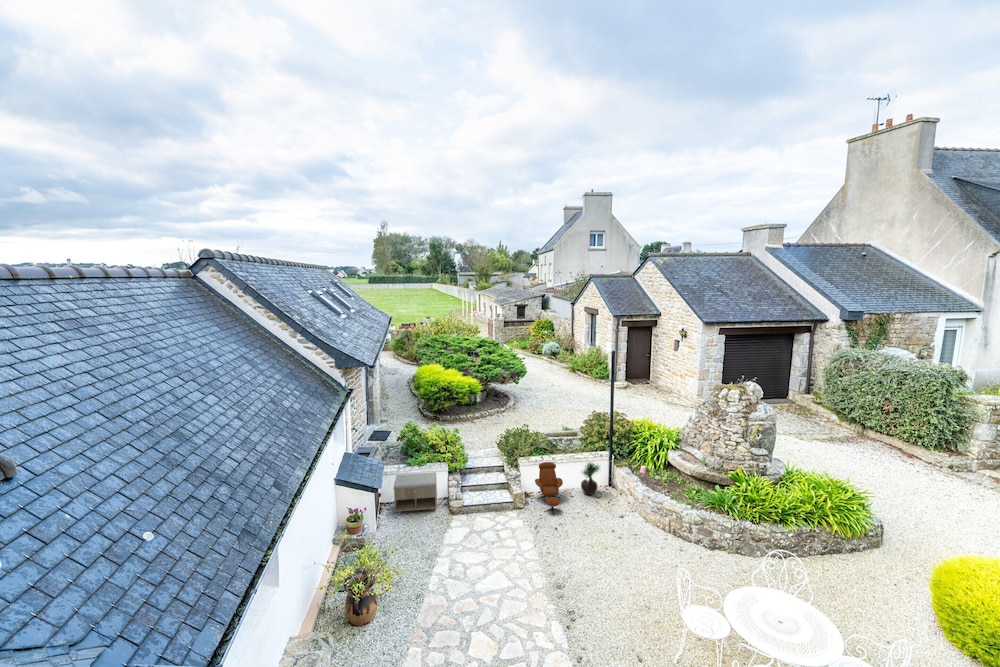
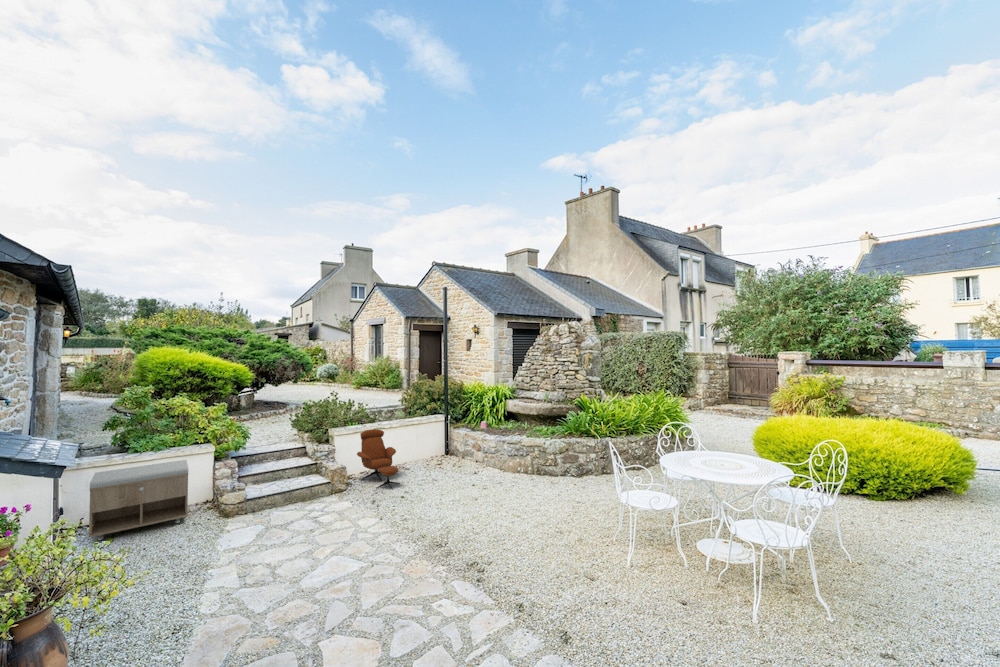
potted tree: present [581,463,599,494] -> none [415,419,441,465]

